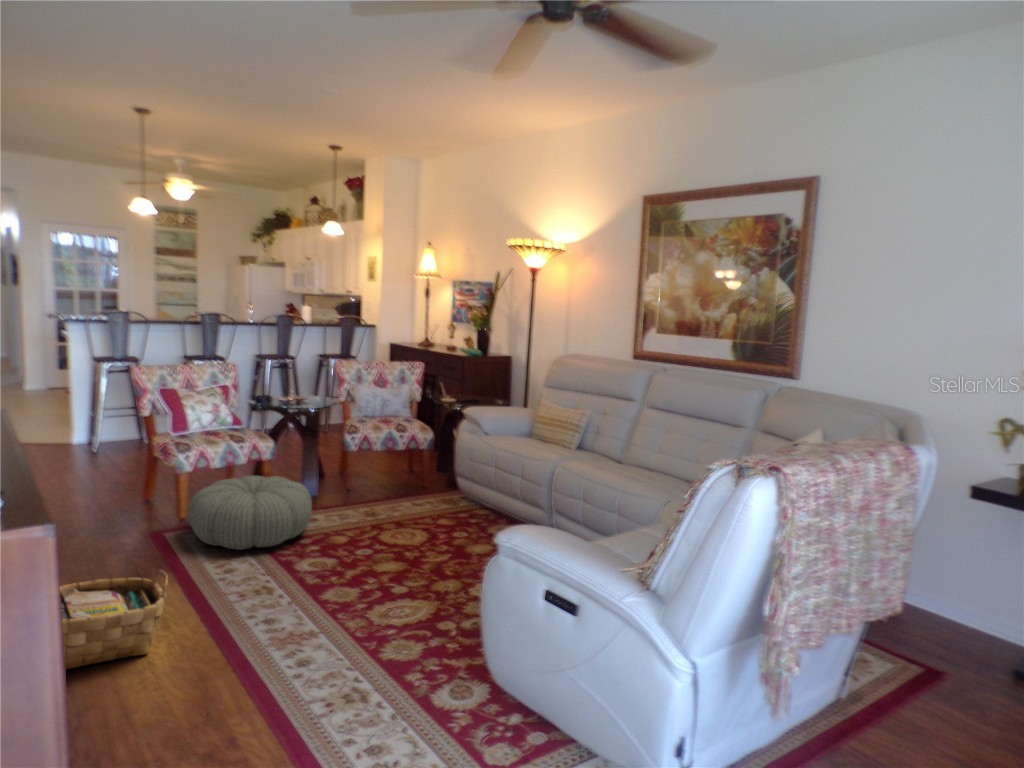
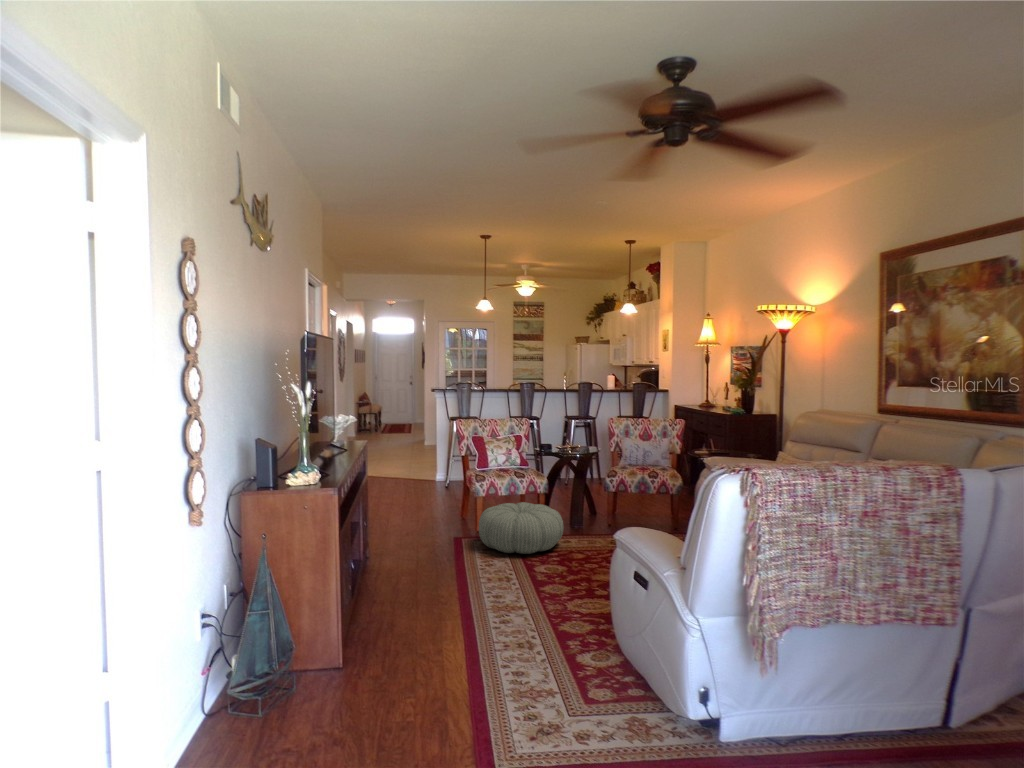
woven basket: present [60,570,168,669] -> none [366,541,439,598]

